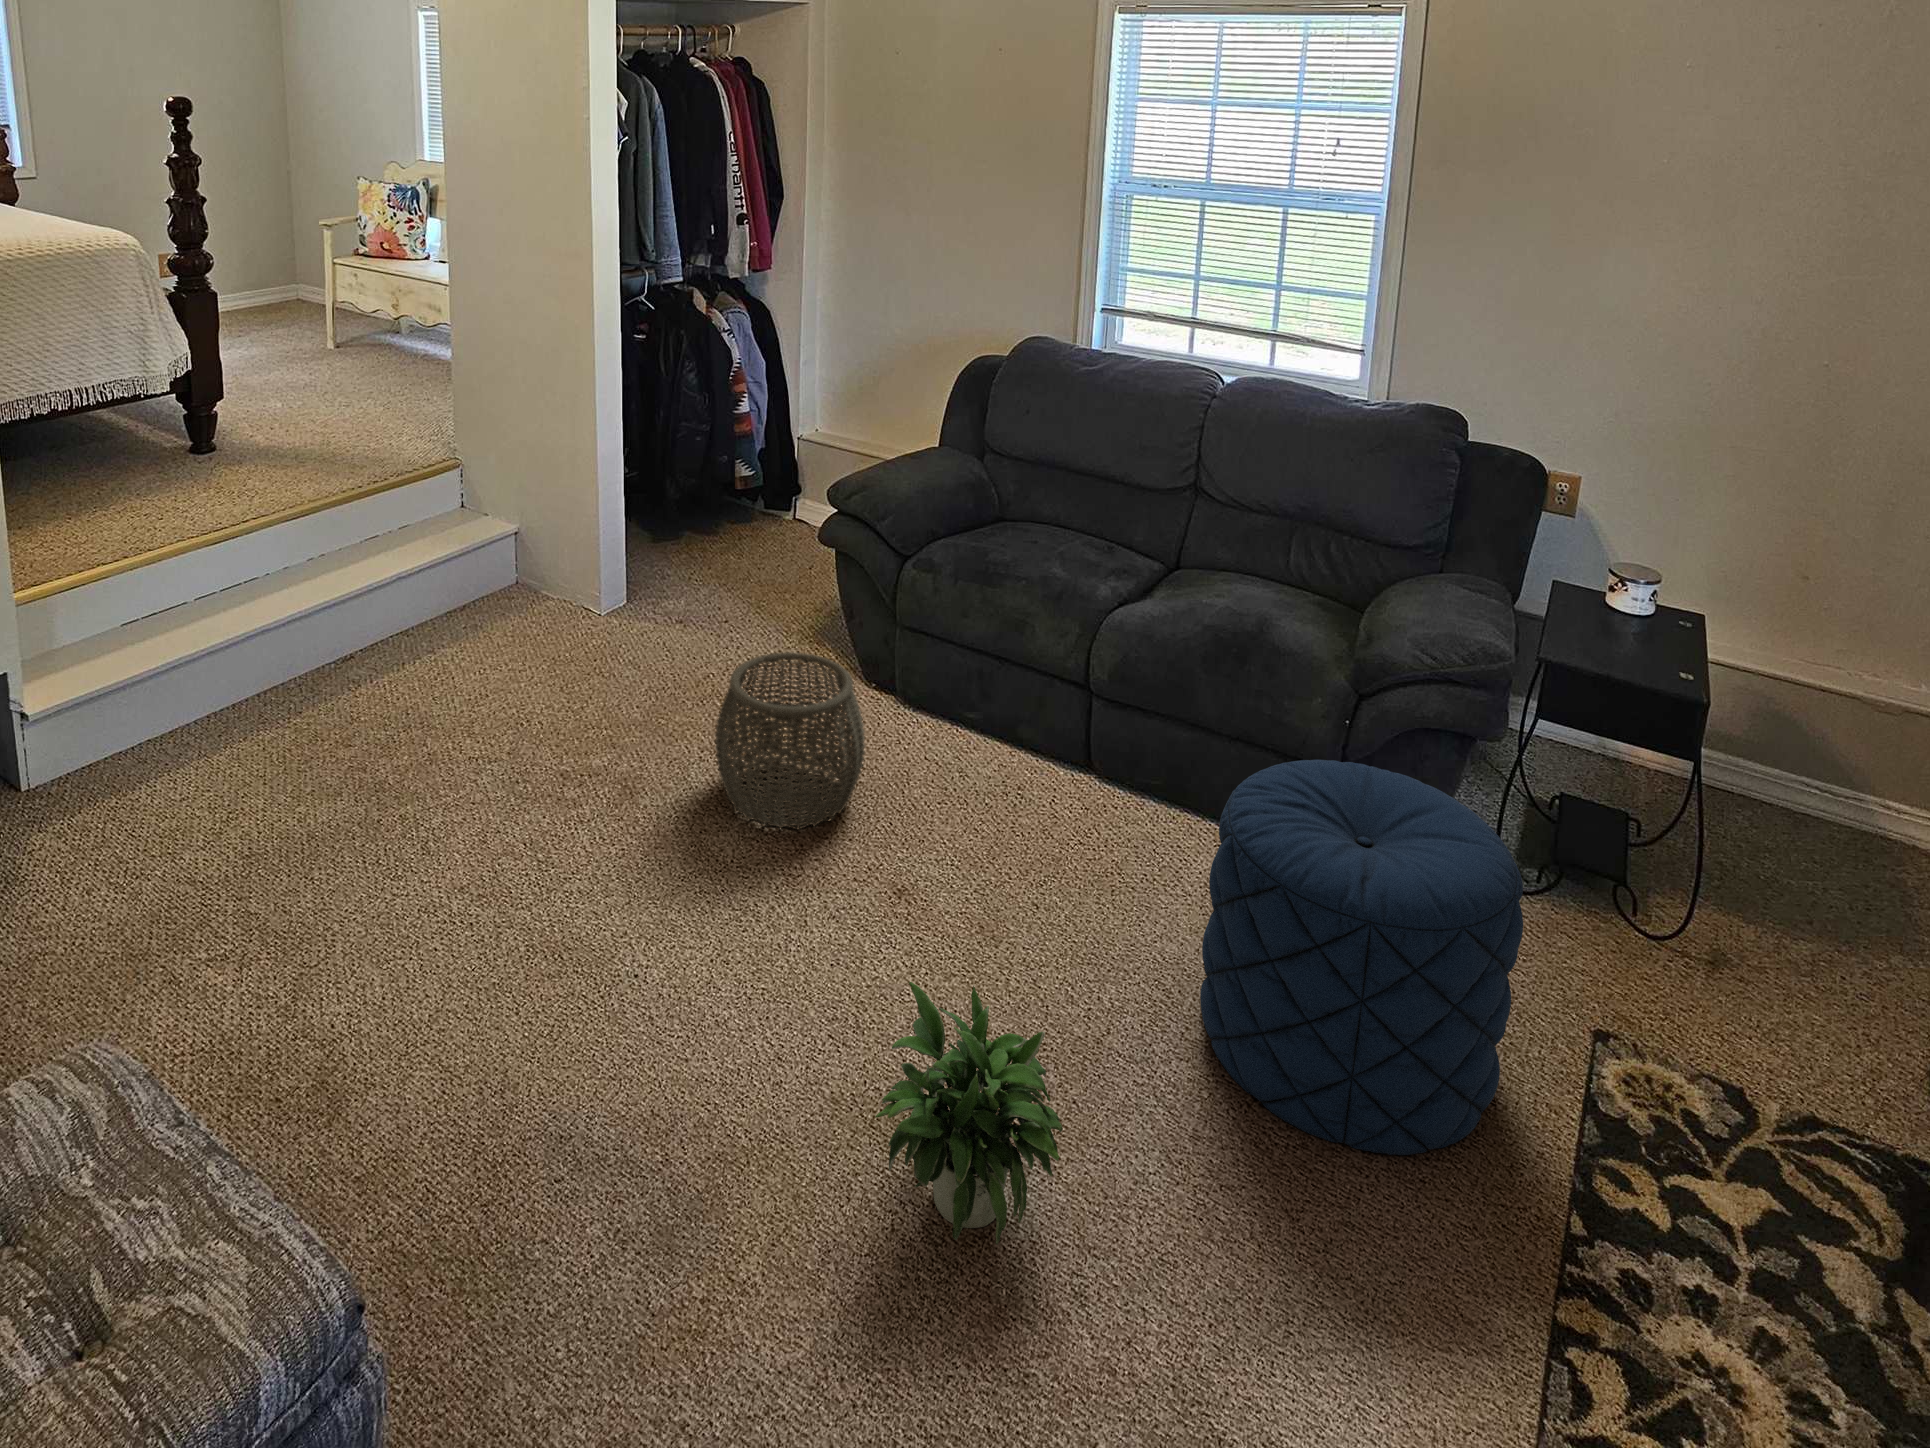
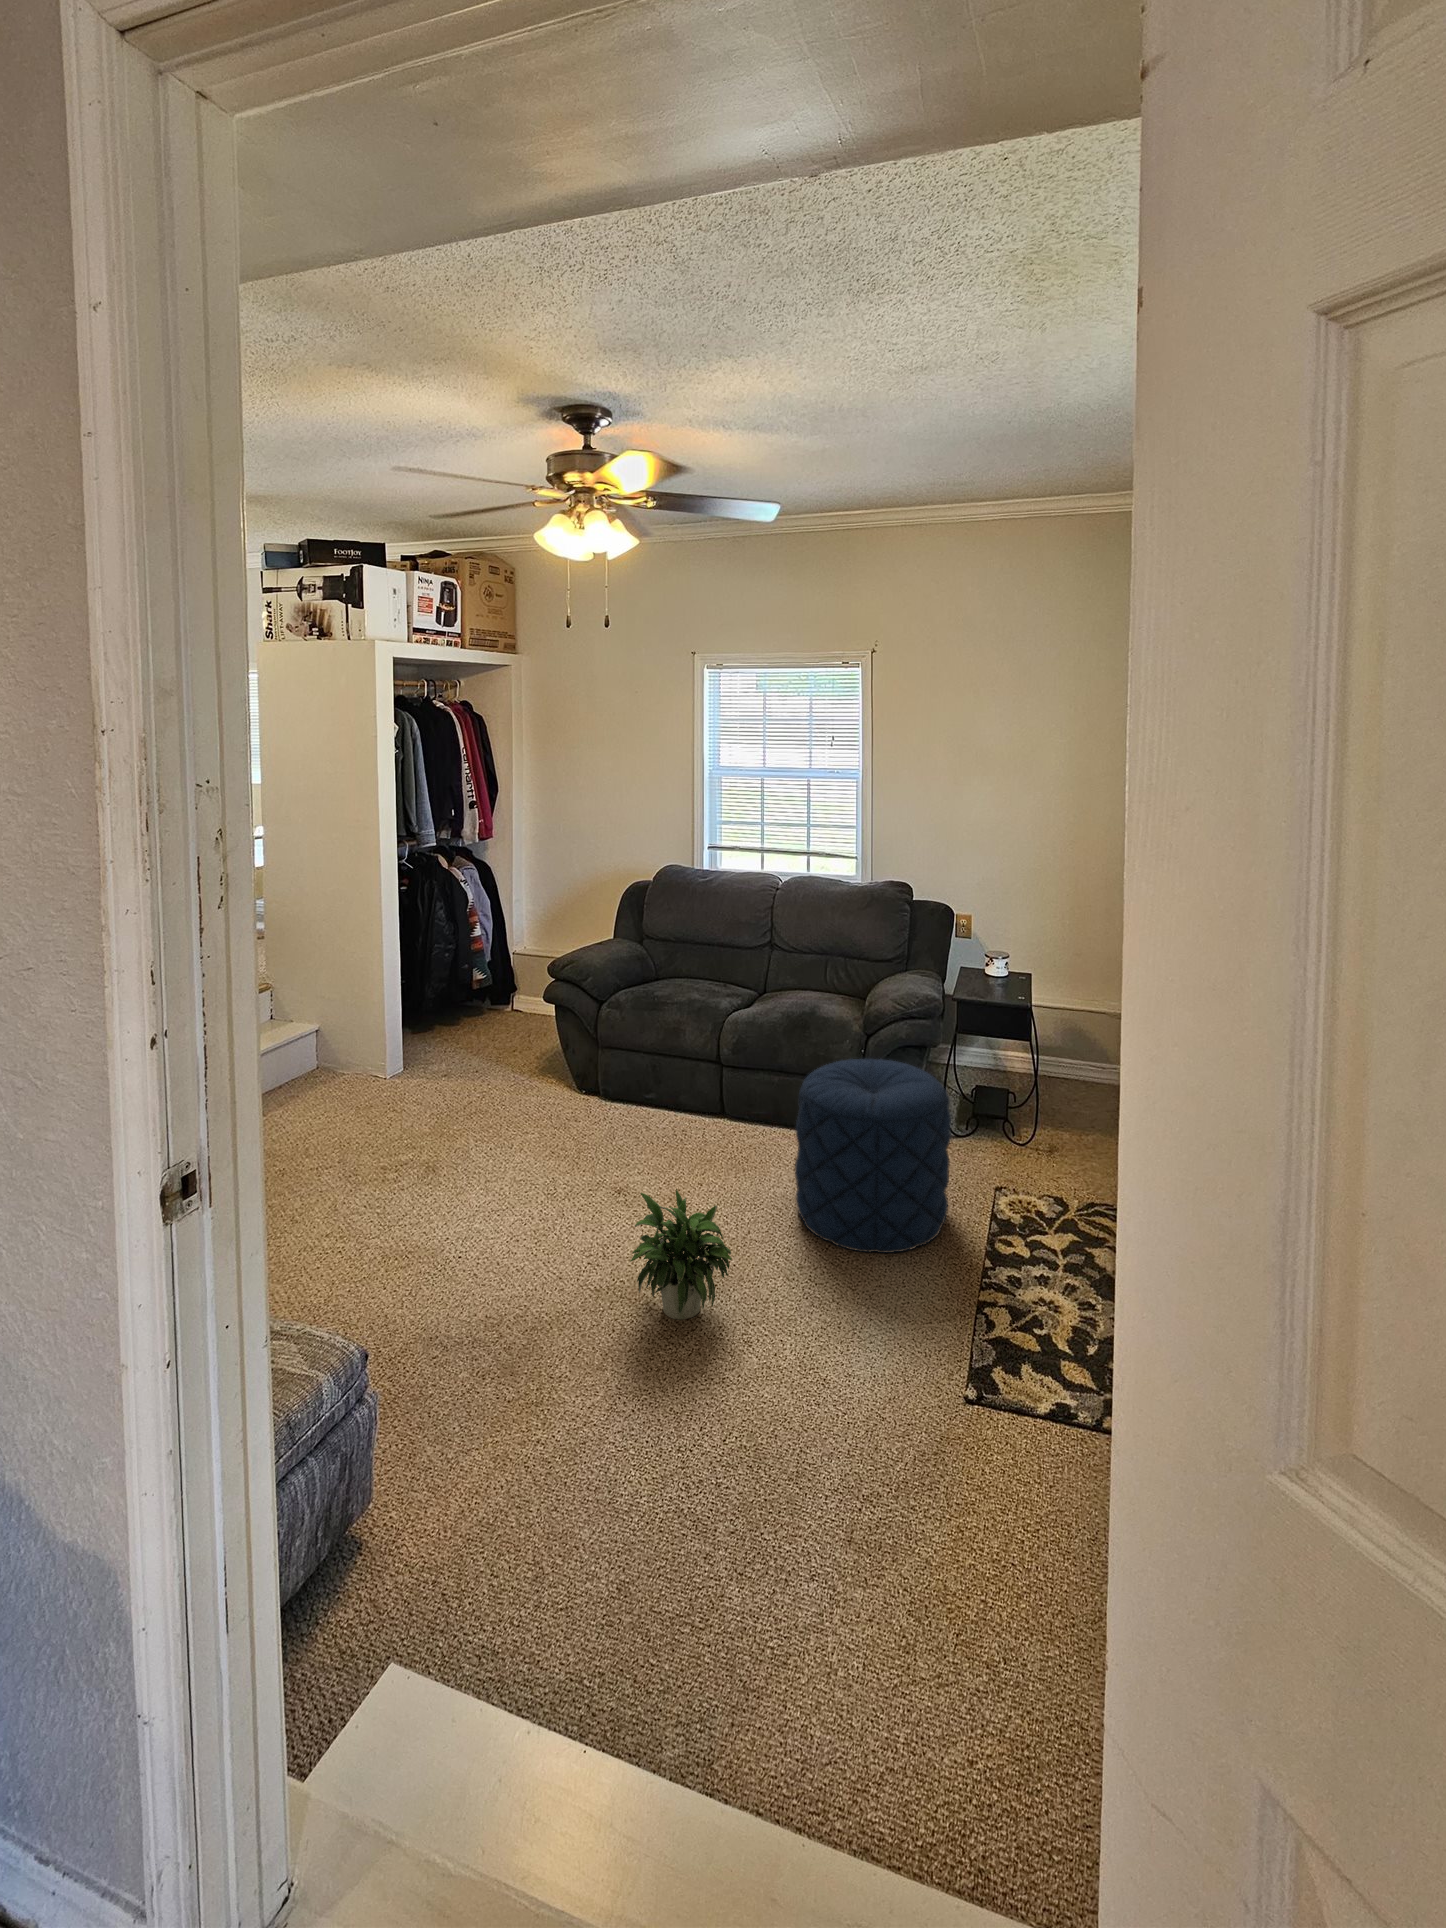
woven basket: present [715,652,865,829] -> none [491,1058,588,1166]

